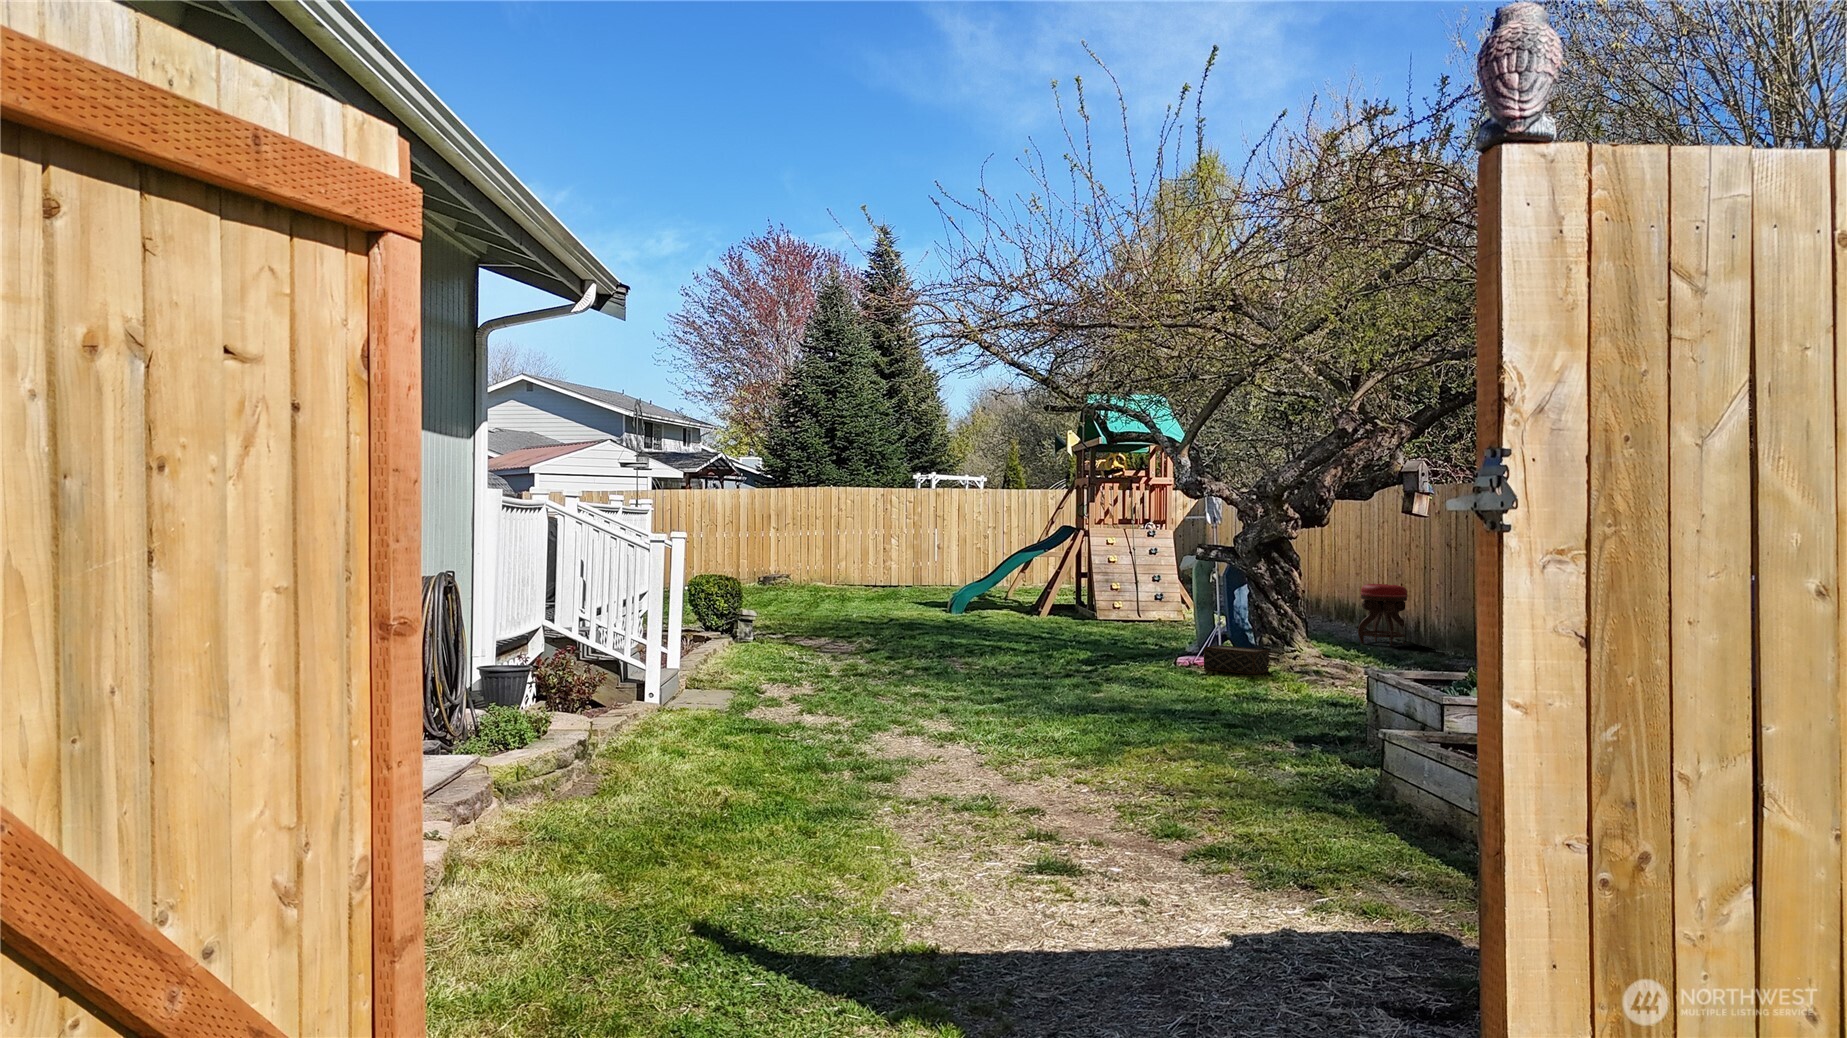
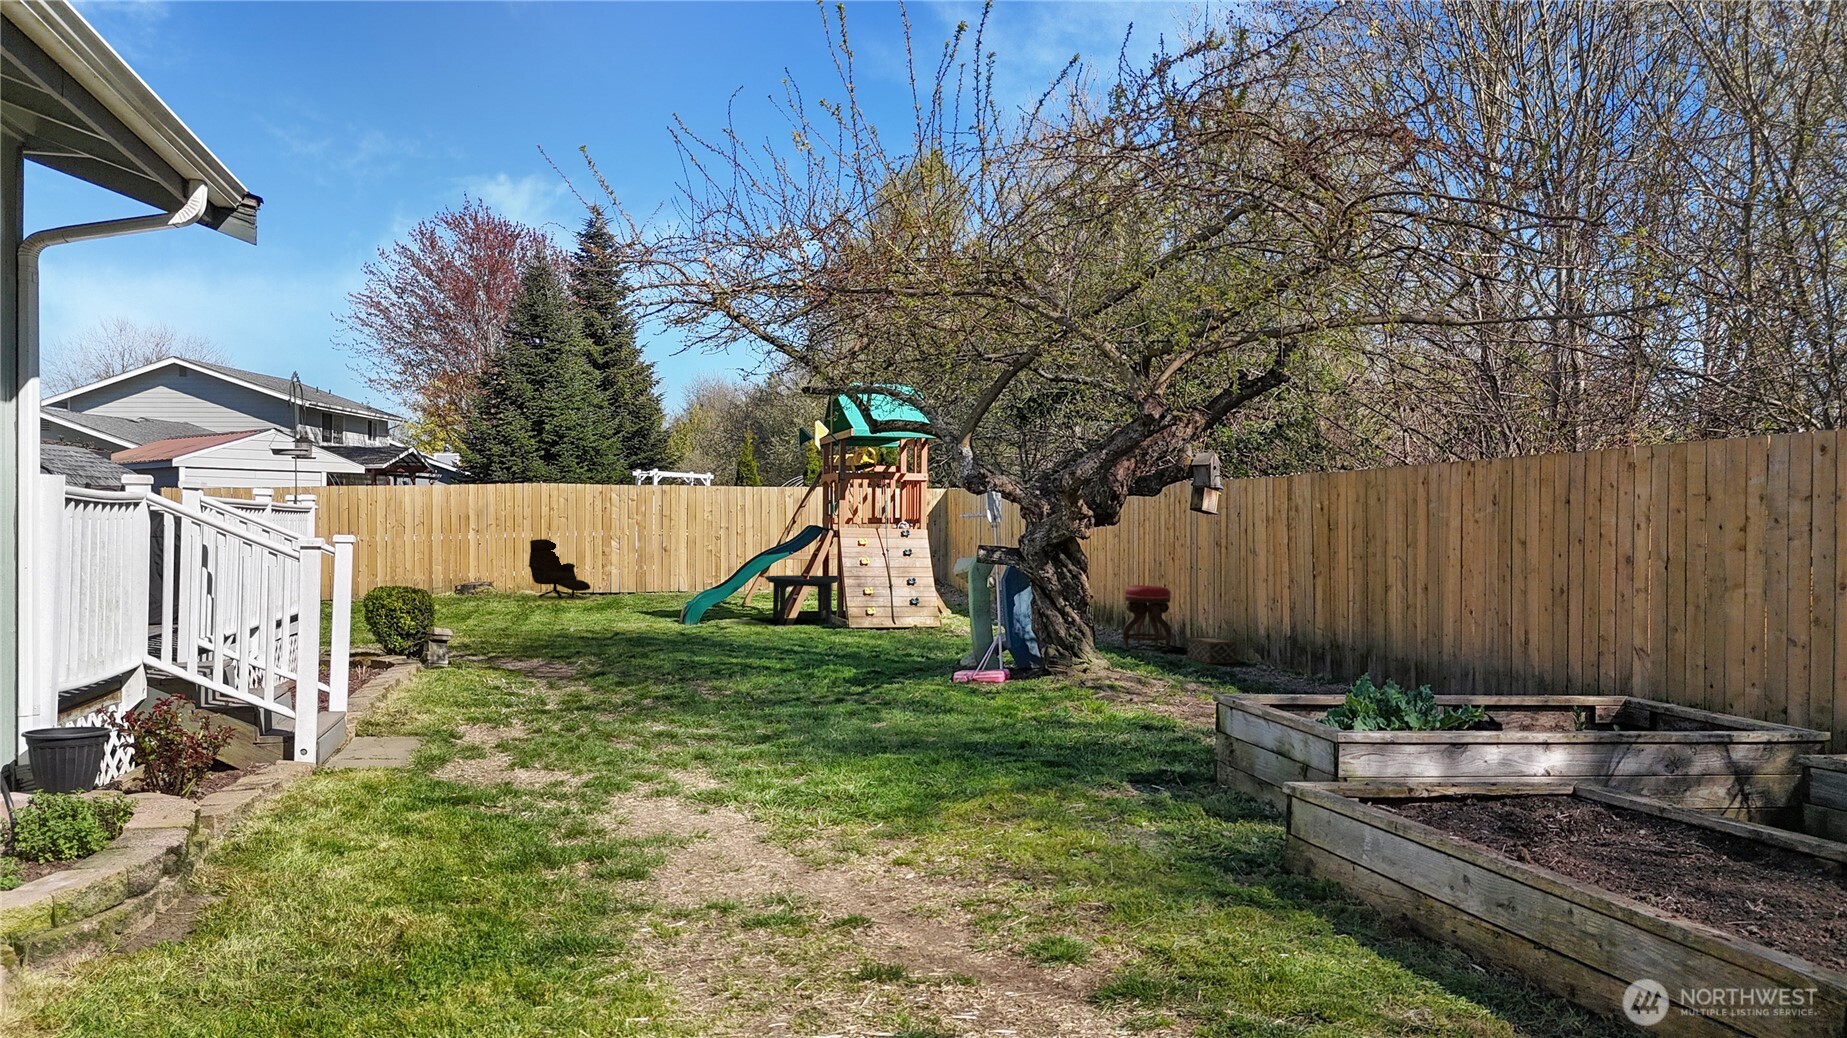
lounge chair: none [818,537,872,591] -> present [528,539,590,599]
round table: none [1021,571,1093,616] -> present [765,575,840,624]
woven basket: present [1204,645,1269,675] -> present [1187,637,1237,663]

